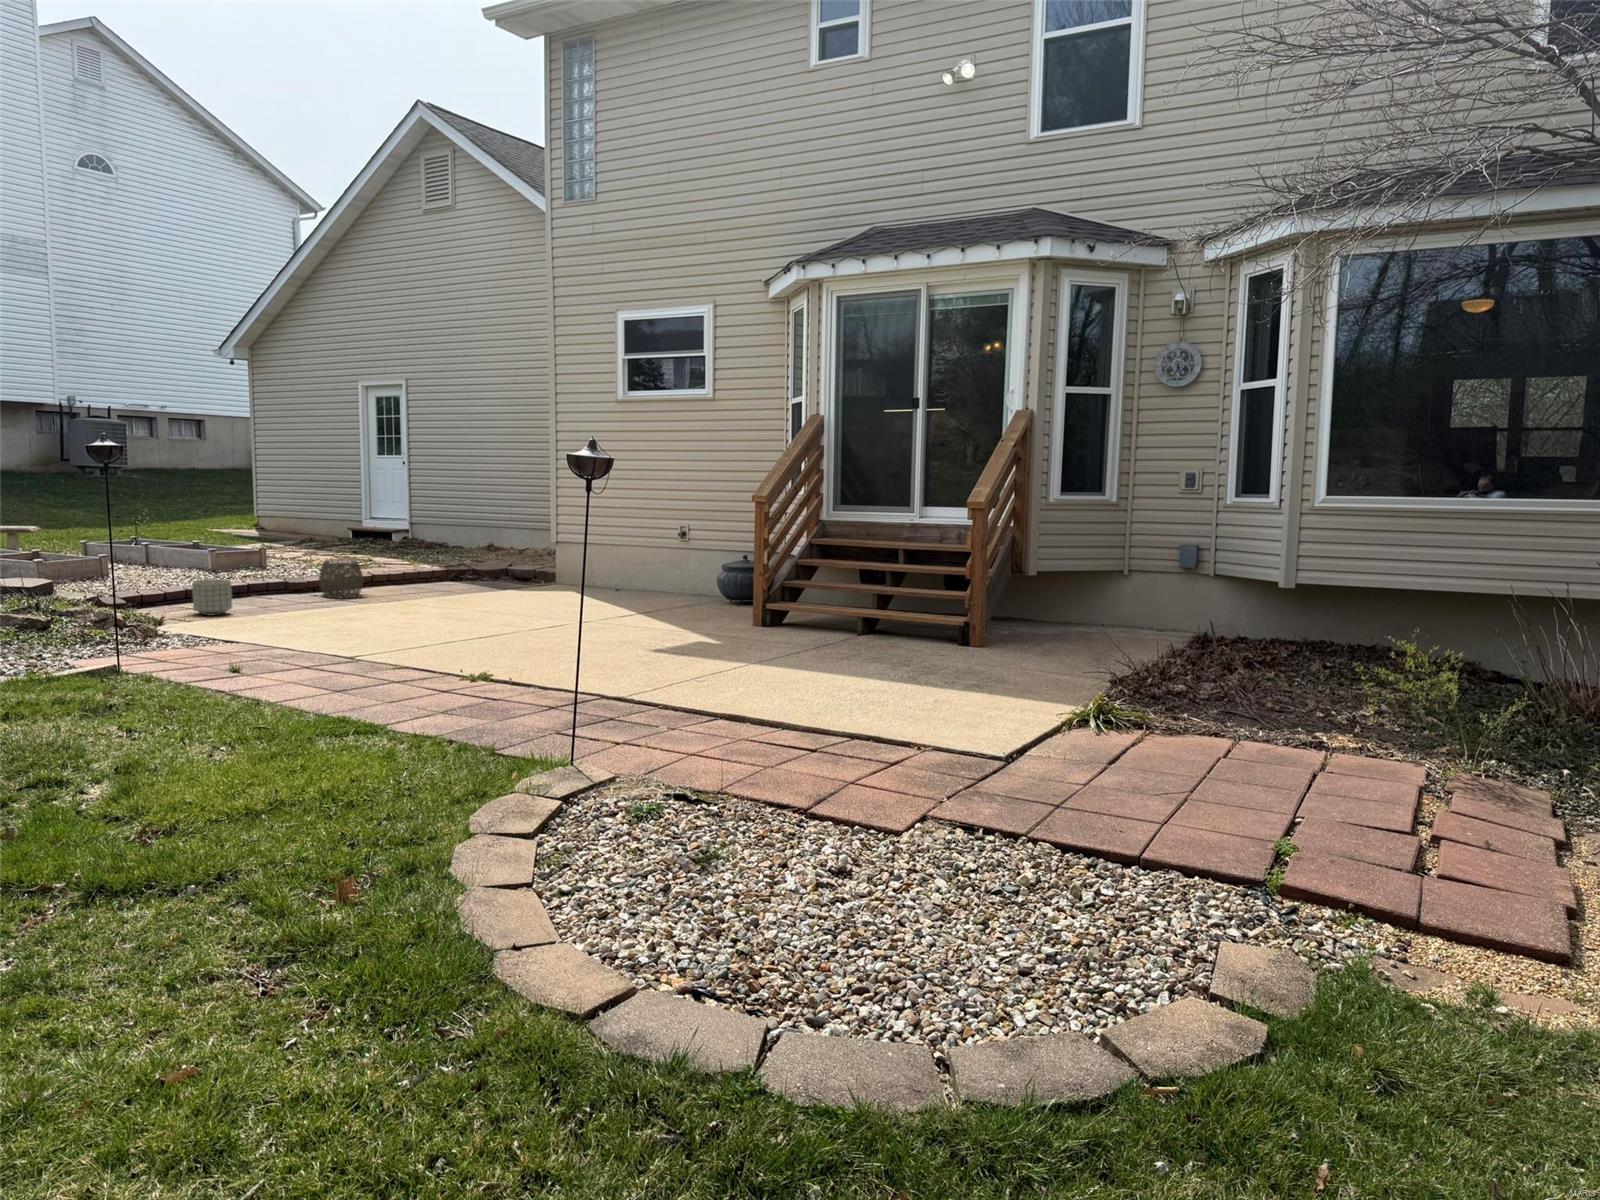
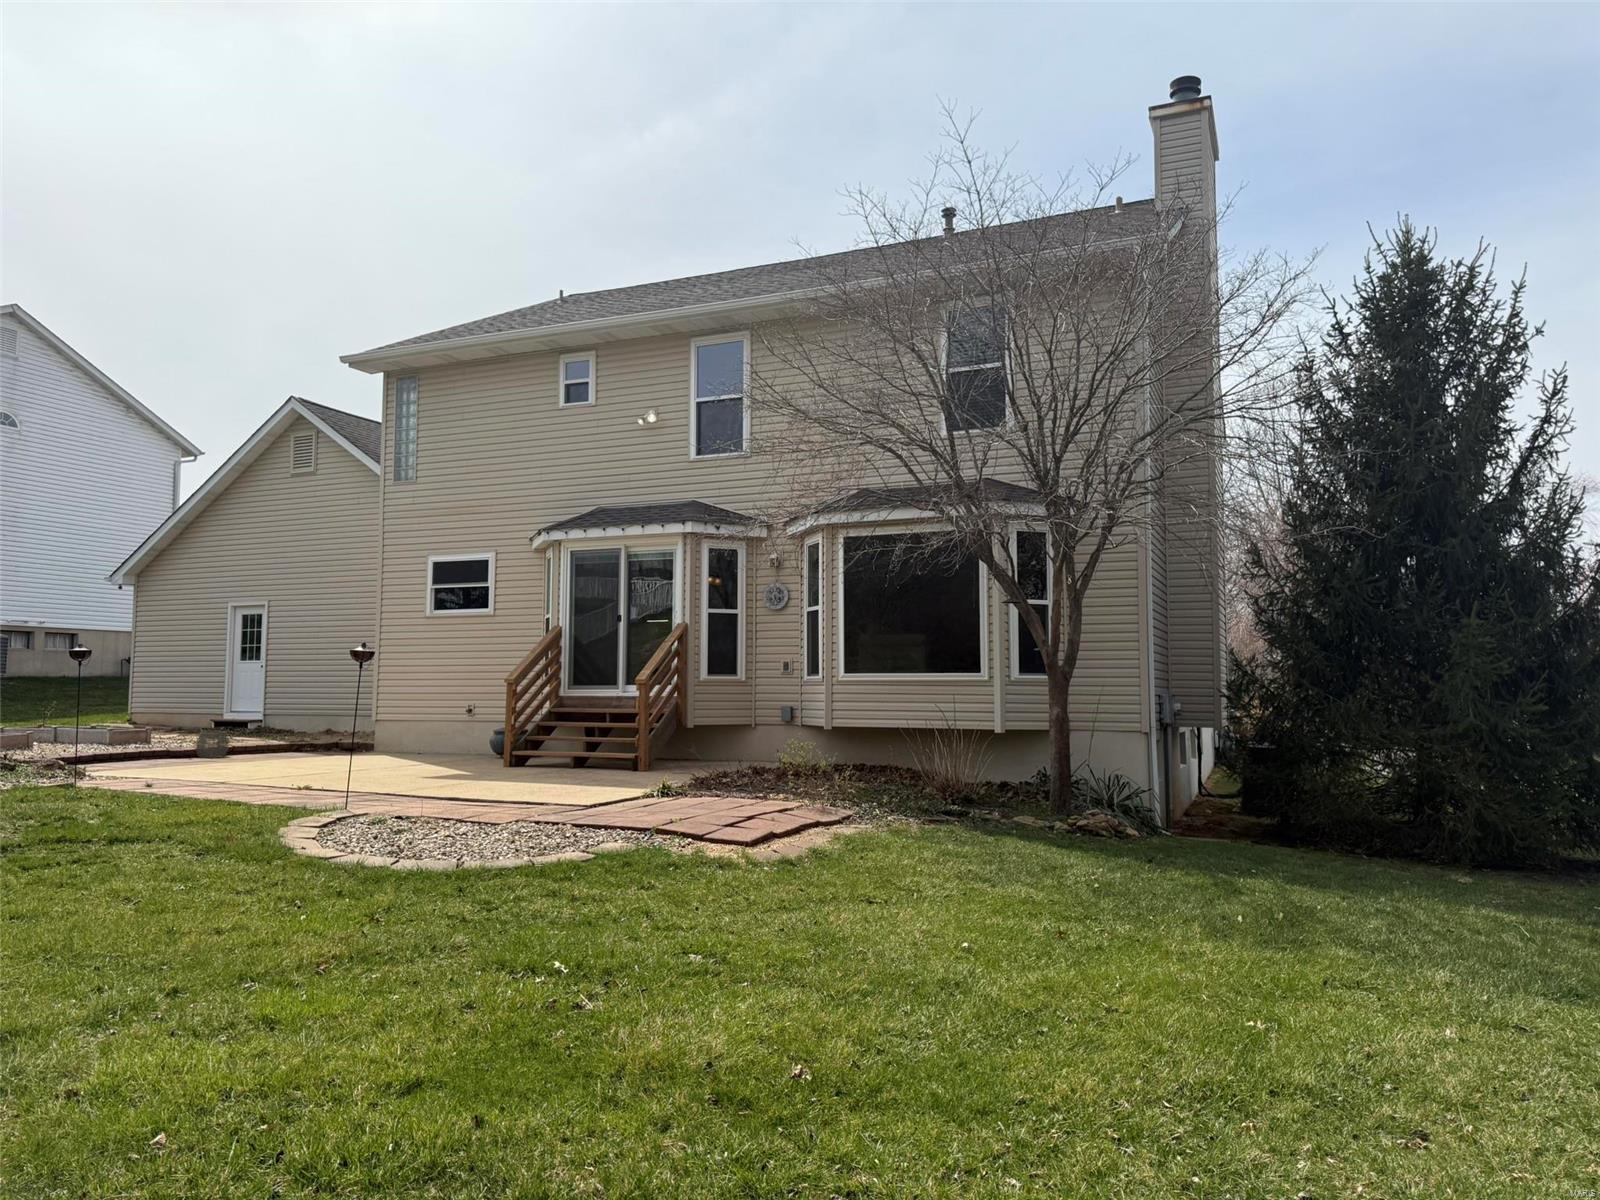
planter: present [192,579,232,616] -> none [108,742,136,766]

